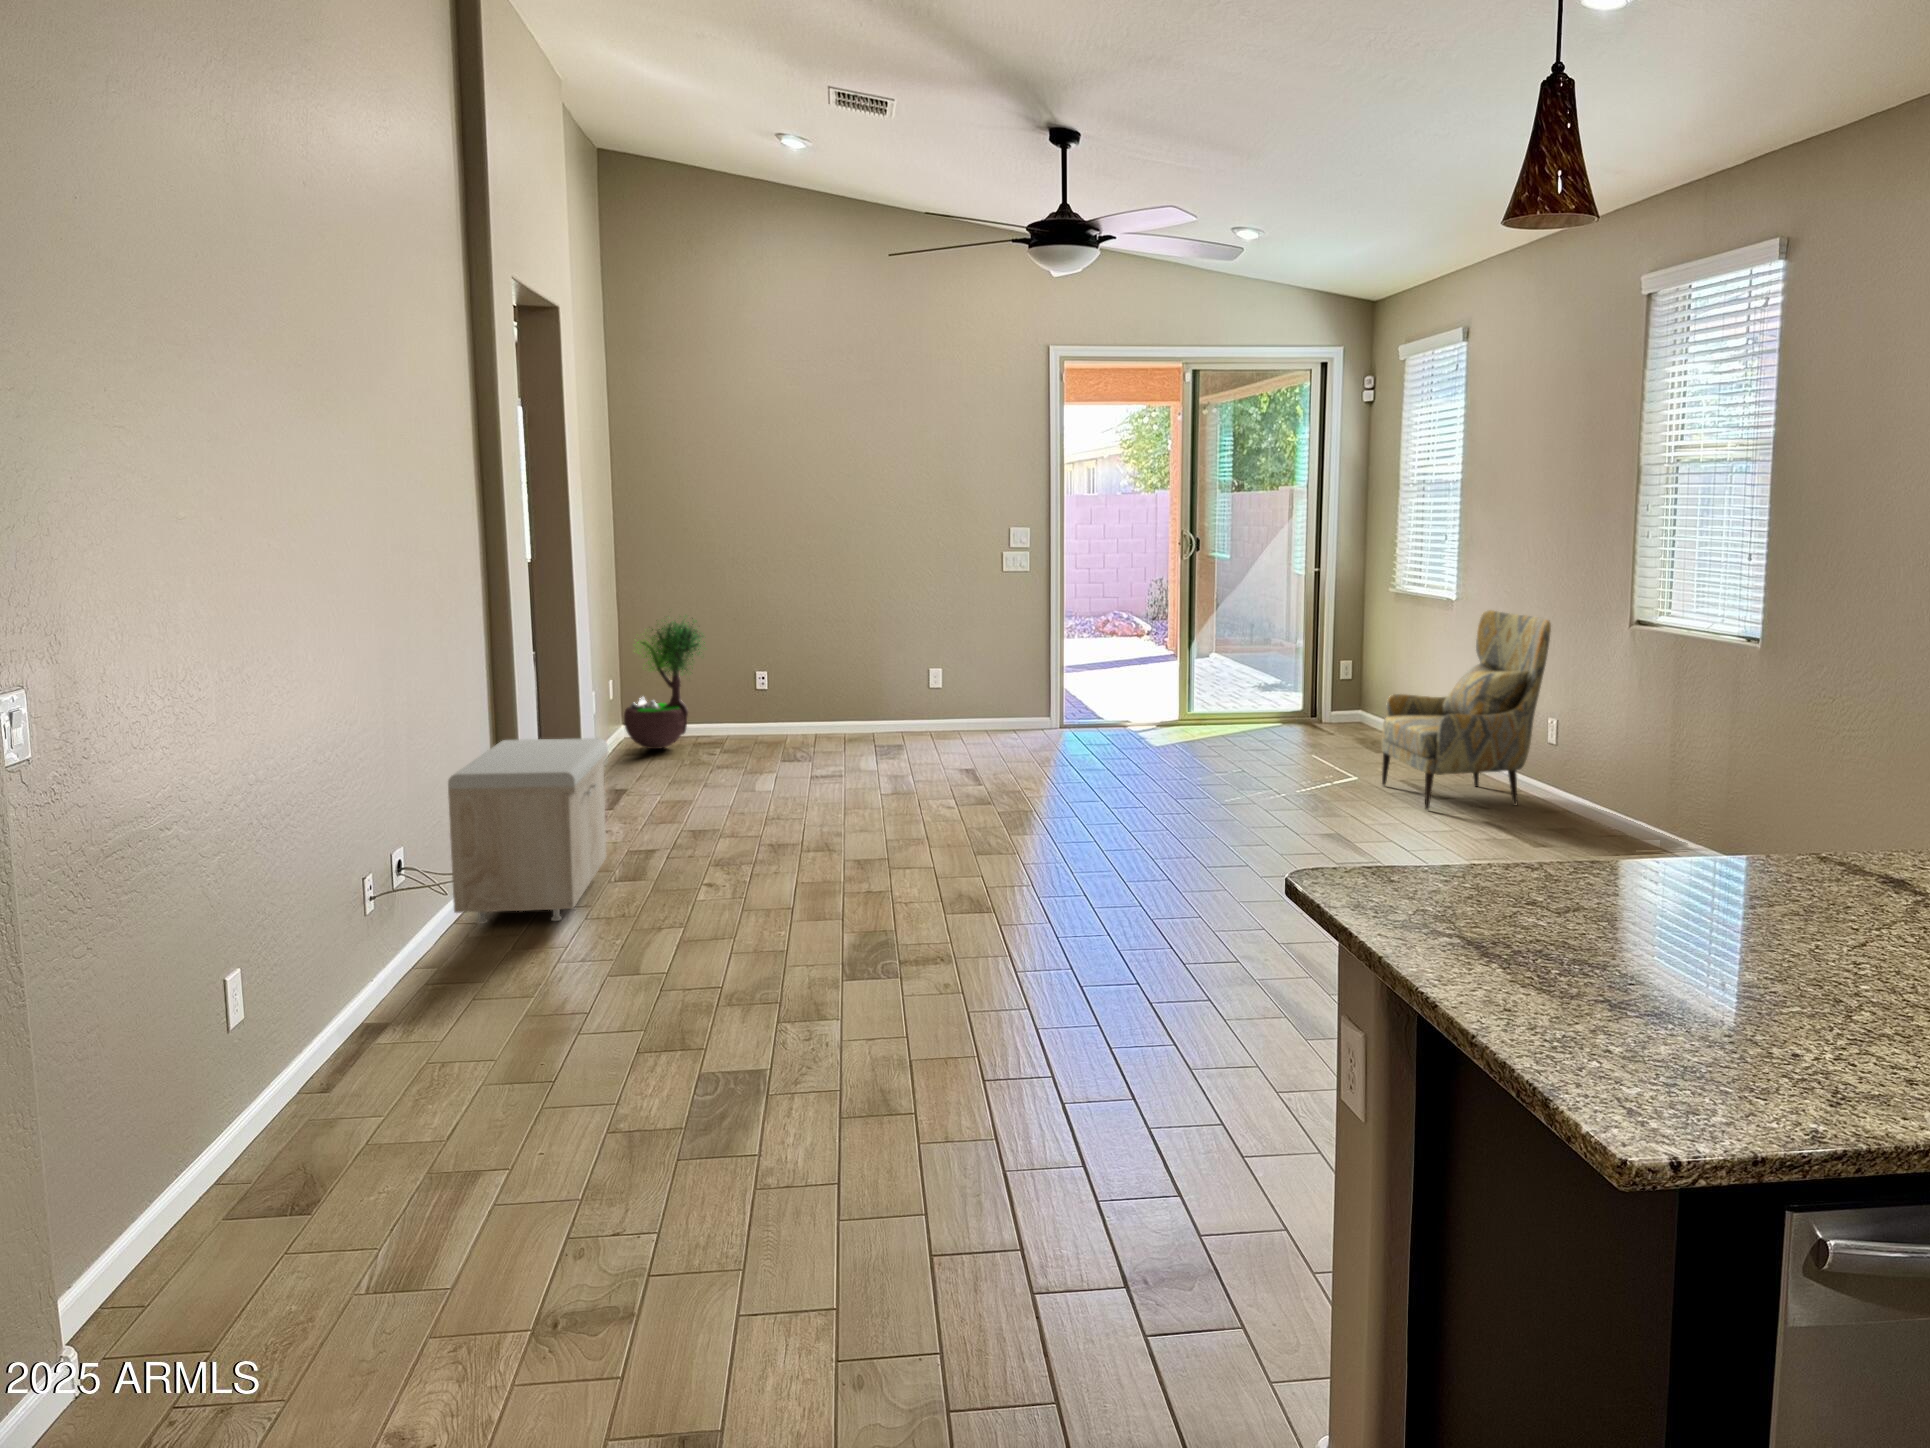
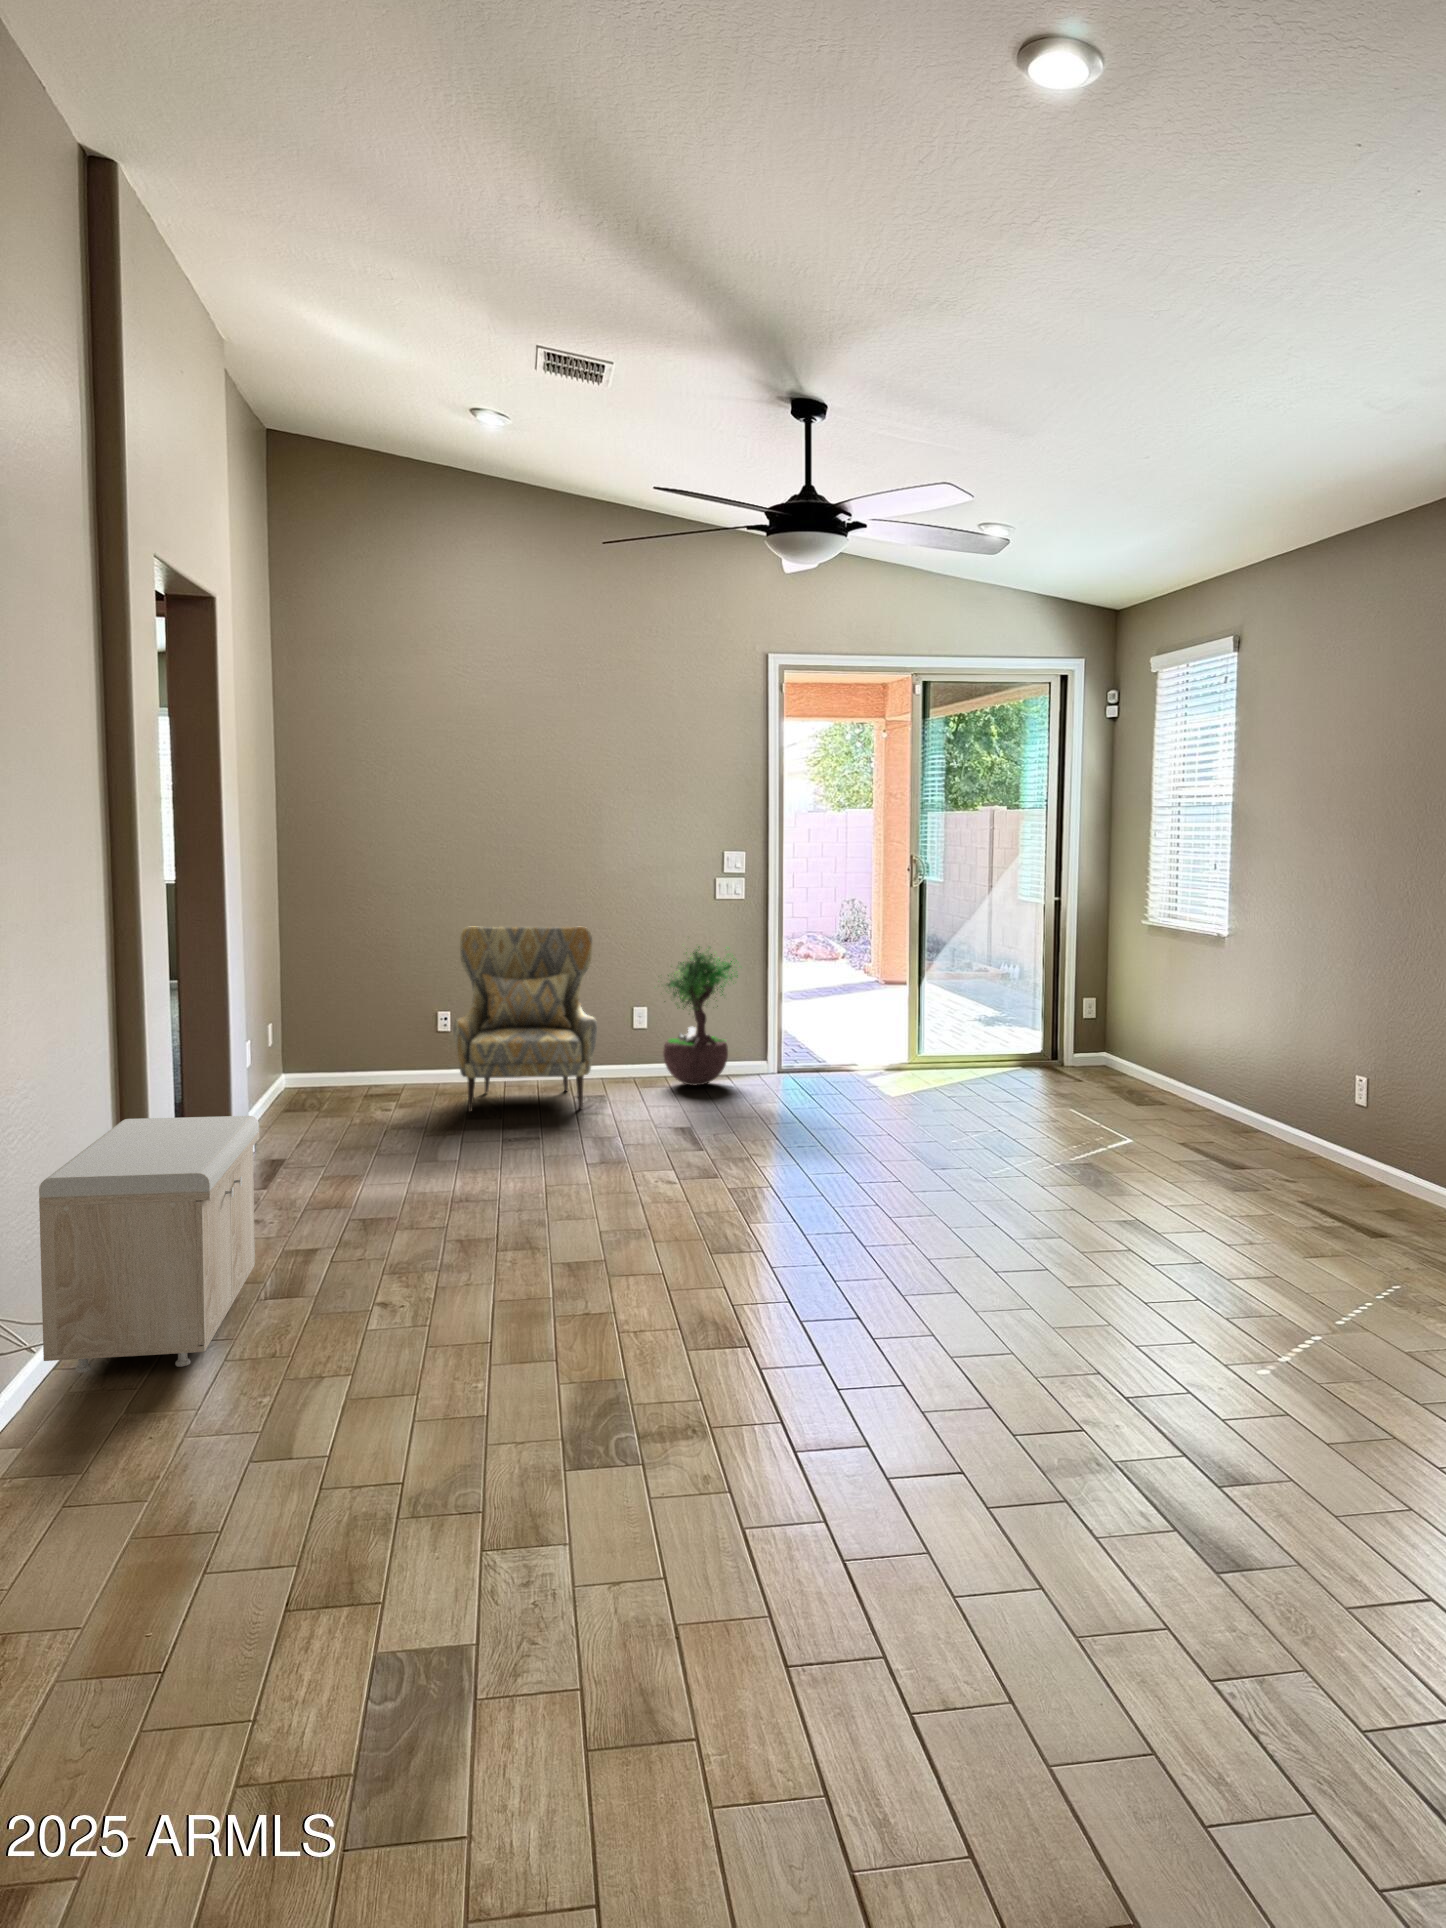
armchair: present [1382,610,1551,810] -> present [454,927,597,1112]
potted tree: present [624,616,705,749] -> present [655,946,740,1086]

